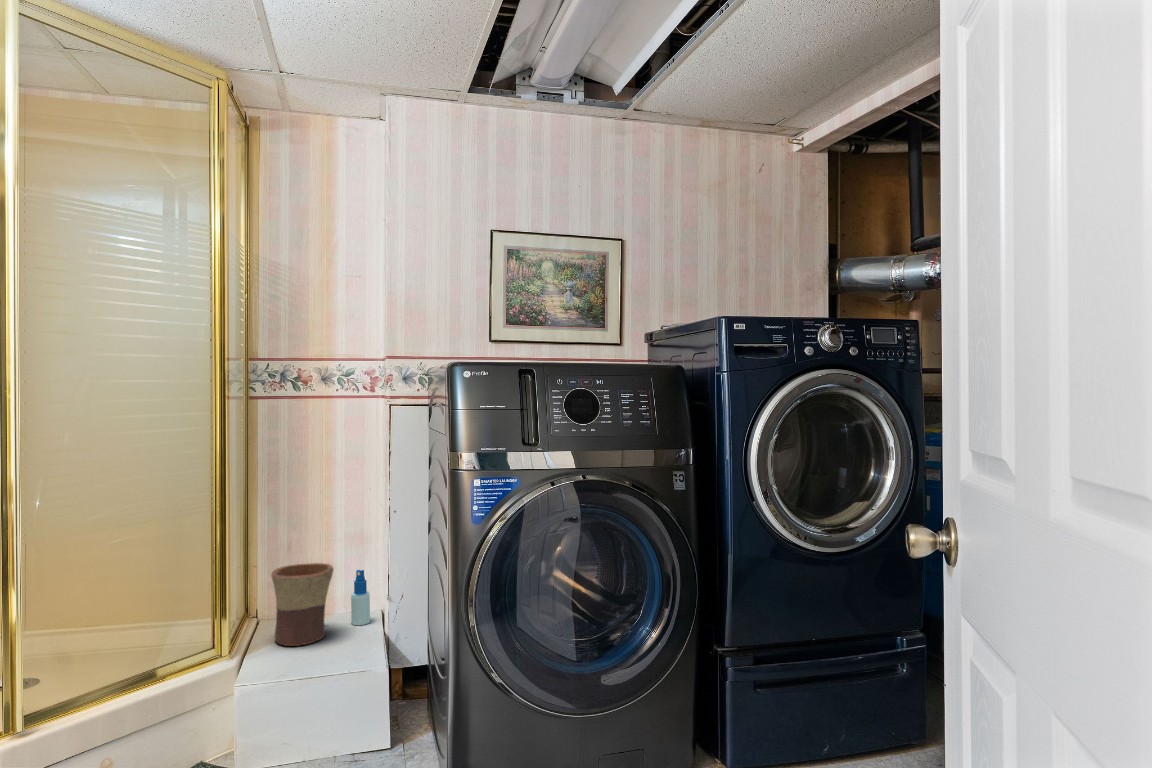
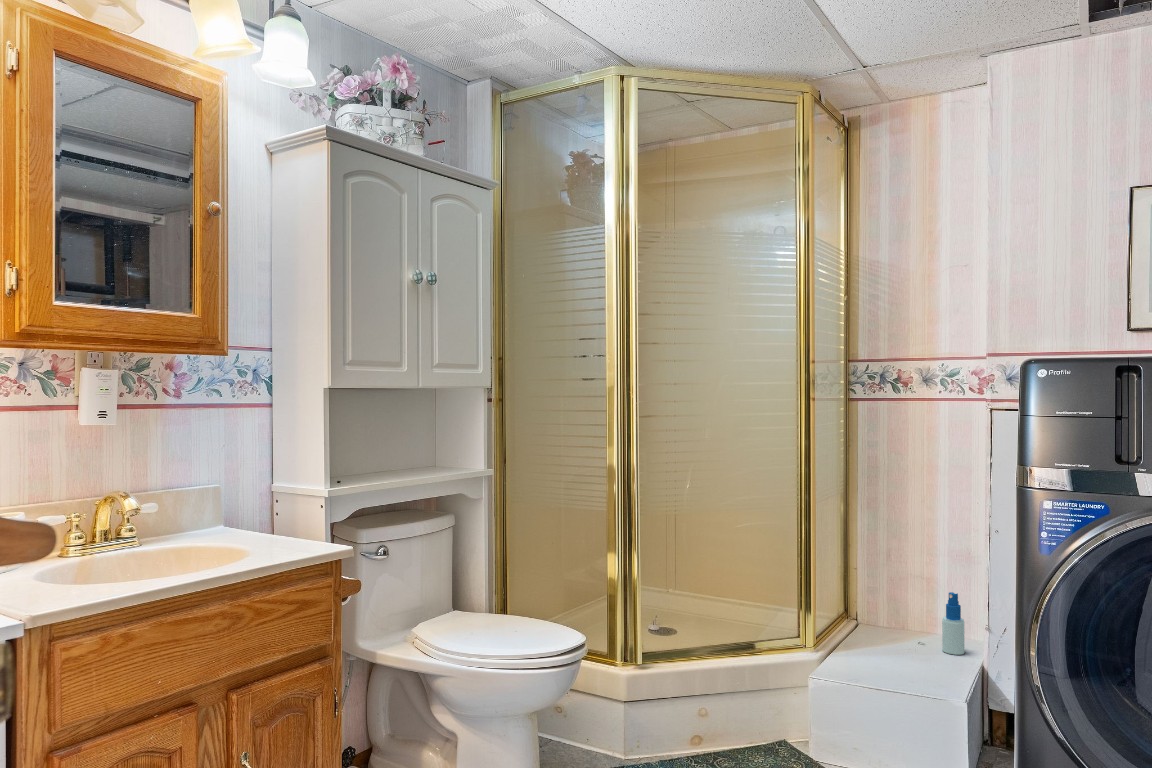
flower pot: present [271,563,334,646] -> none [852,571,917,656]

